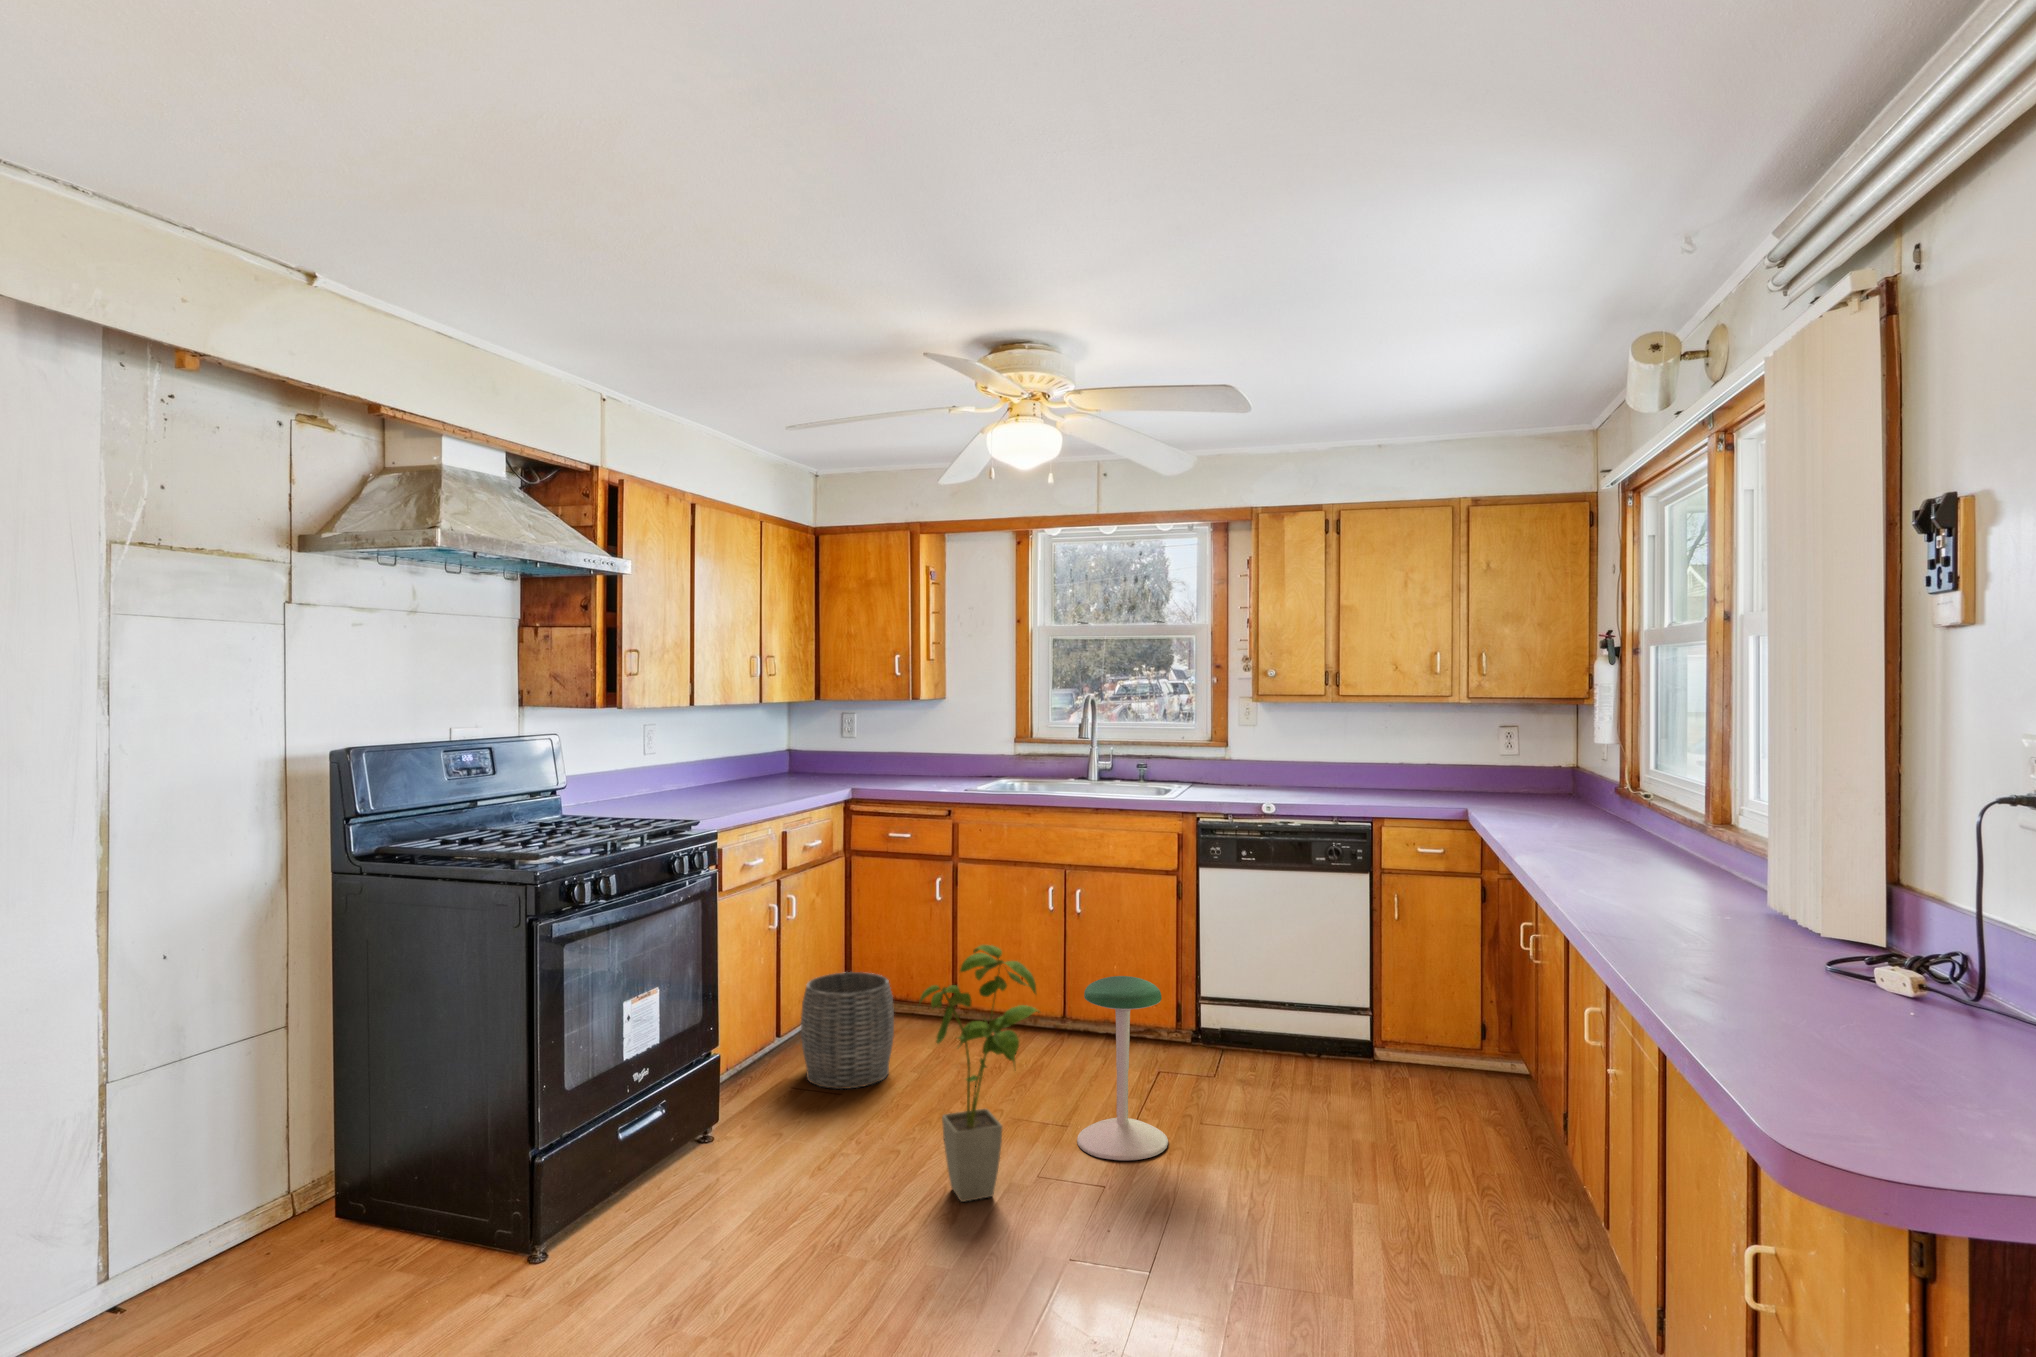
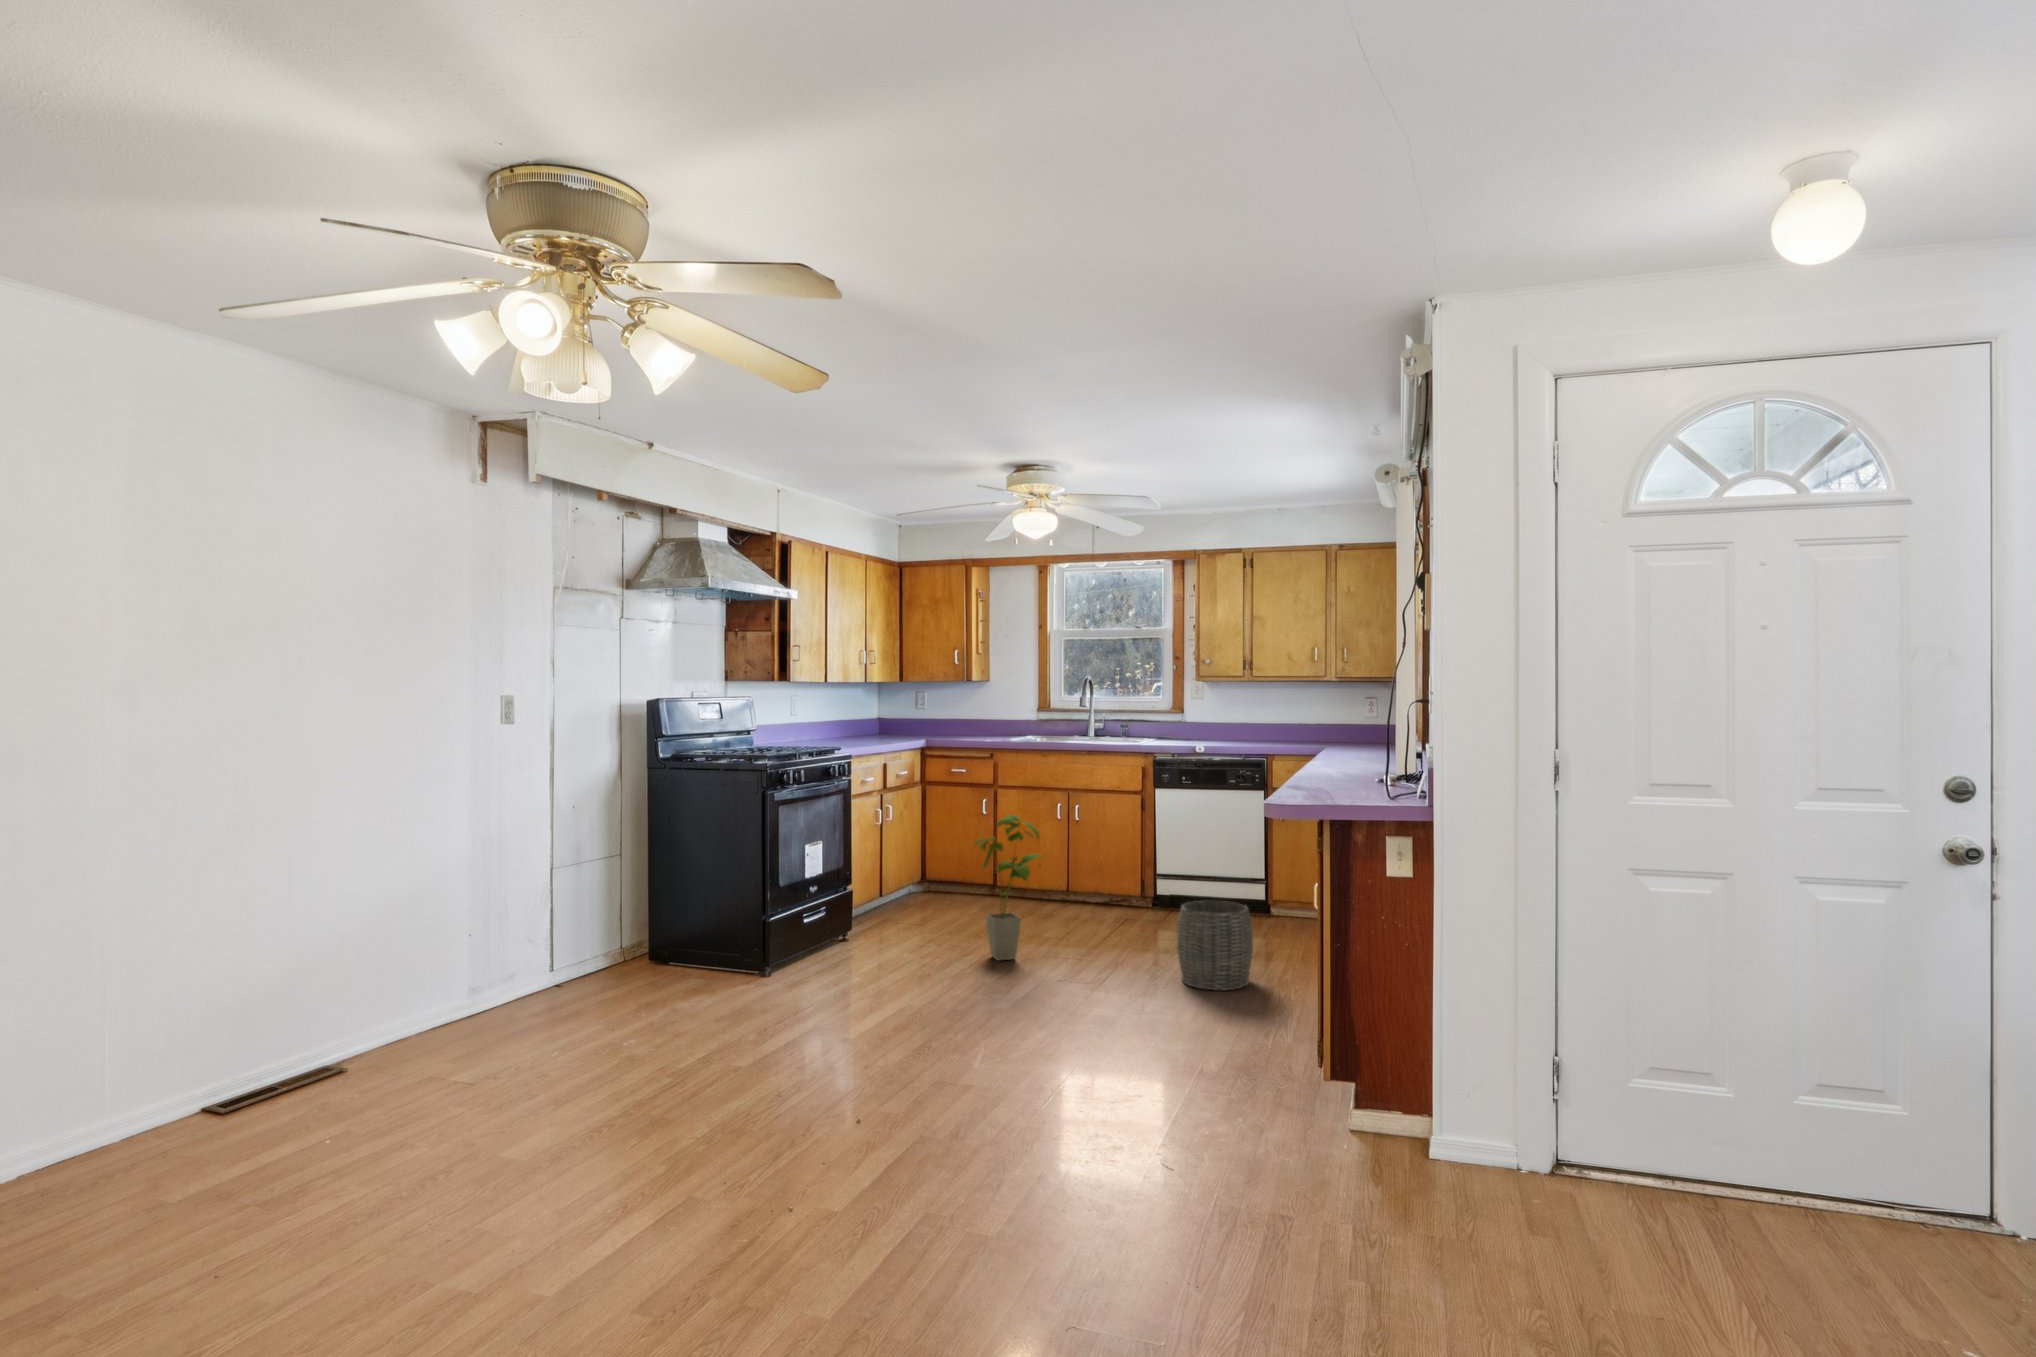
woven basket: present [801,972,894,1089] -> present [1177,901,1253,990]
stool: present [1077,976,1168,1160] -> none [1068,844,1122,948]

